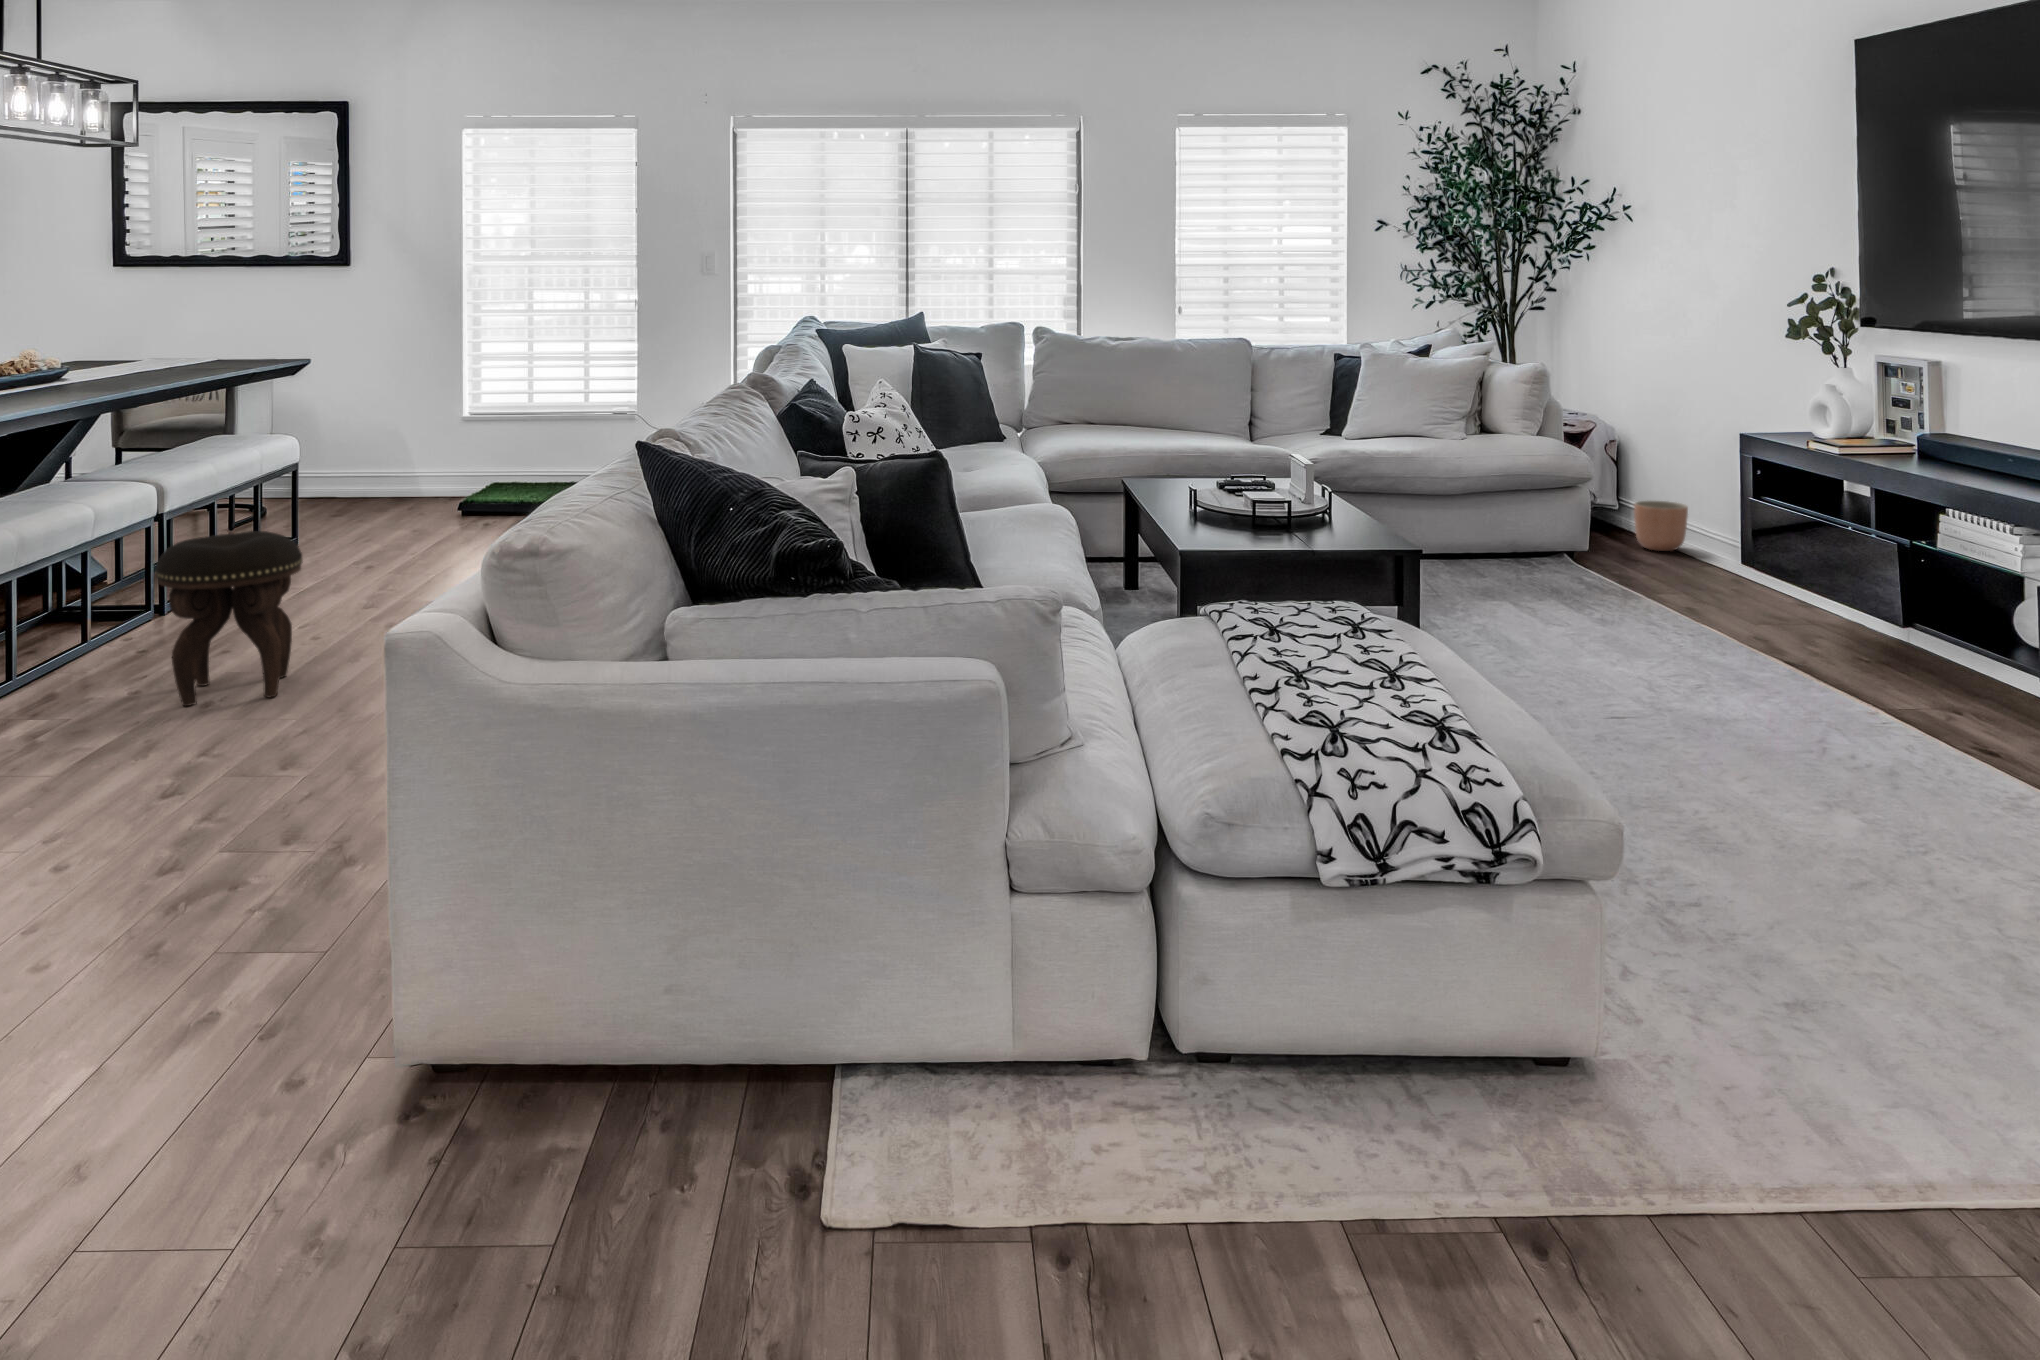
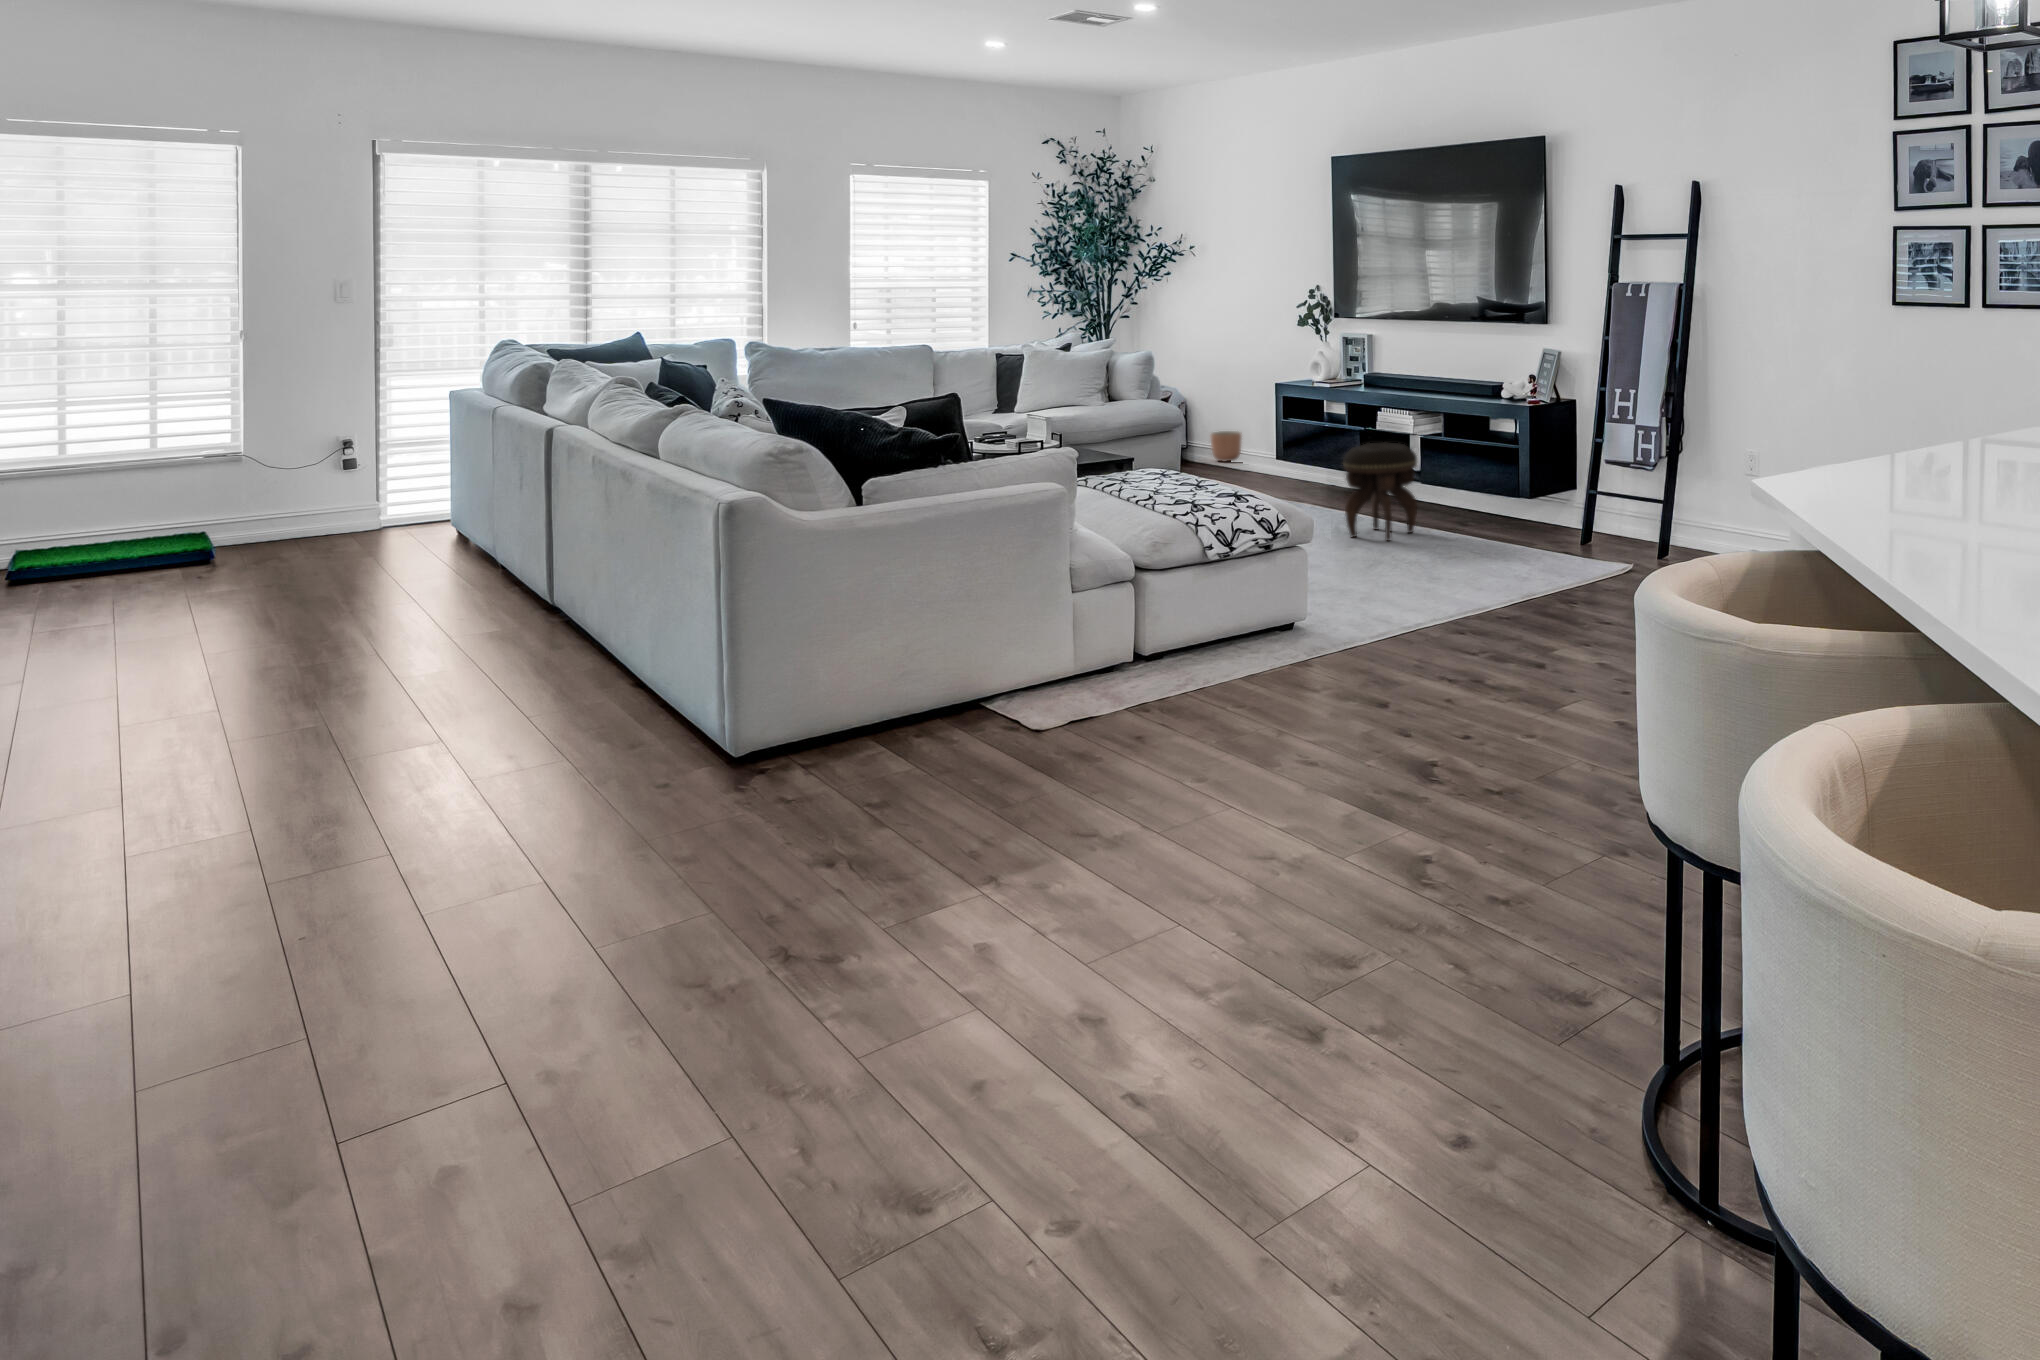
footstool: present [156,531,303,706] -> present [1343,442,1417,541]

